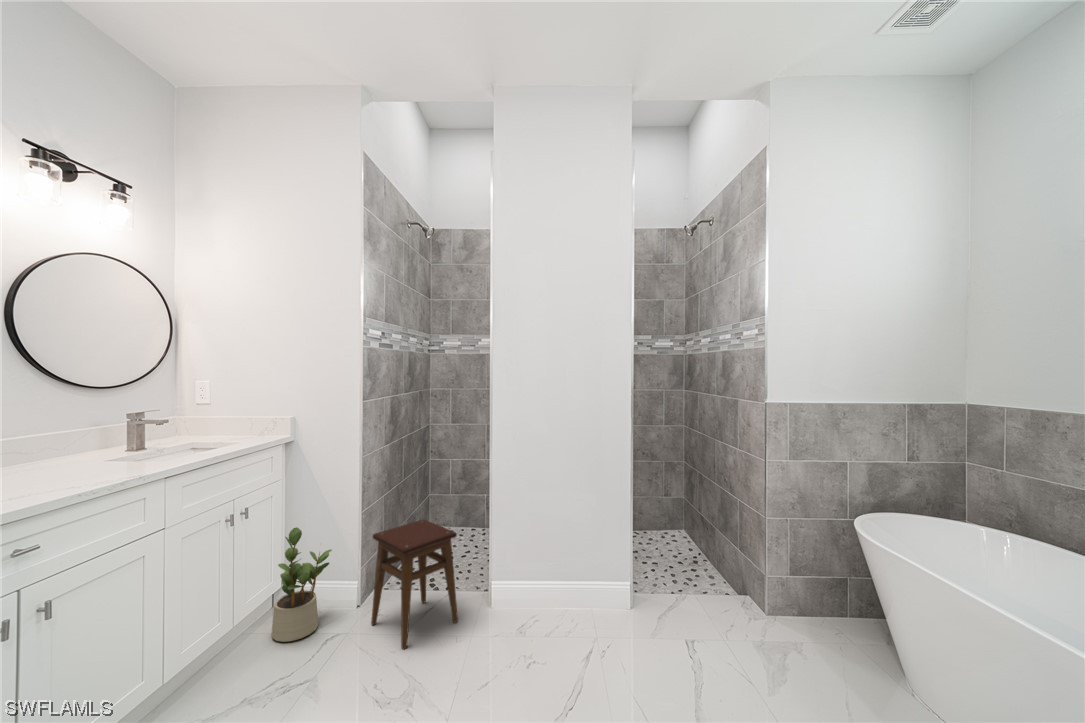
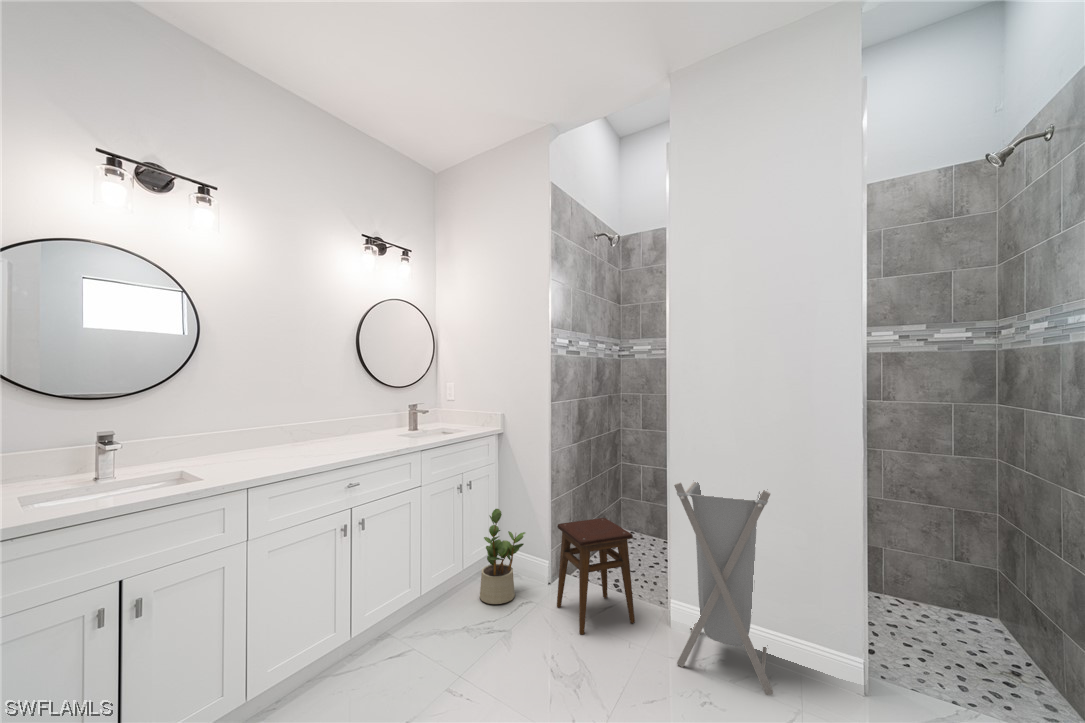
laundry hamper: none [504,459,590,660] -> present [674,482,773,695]

